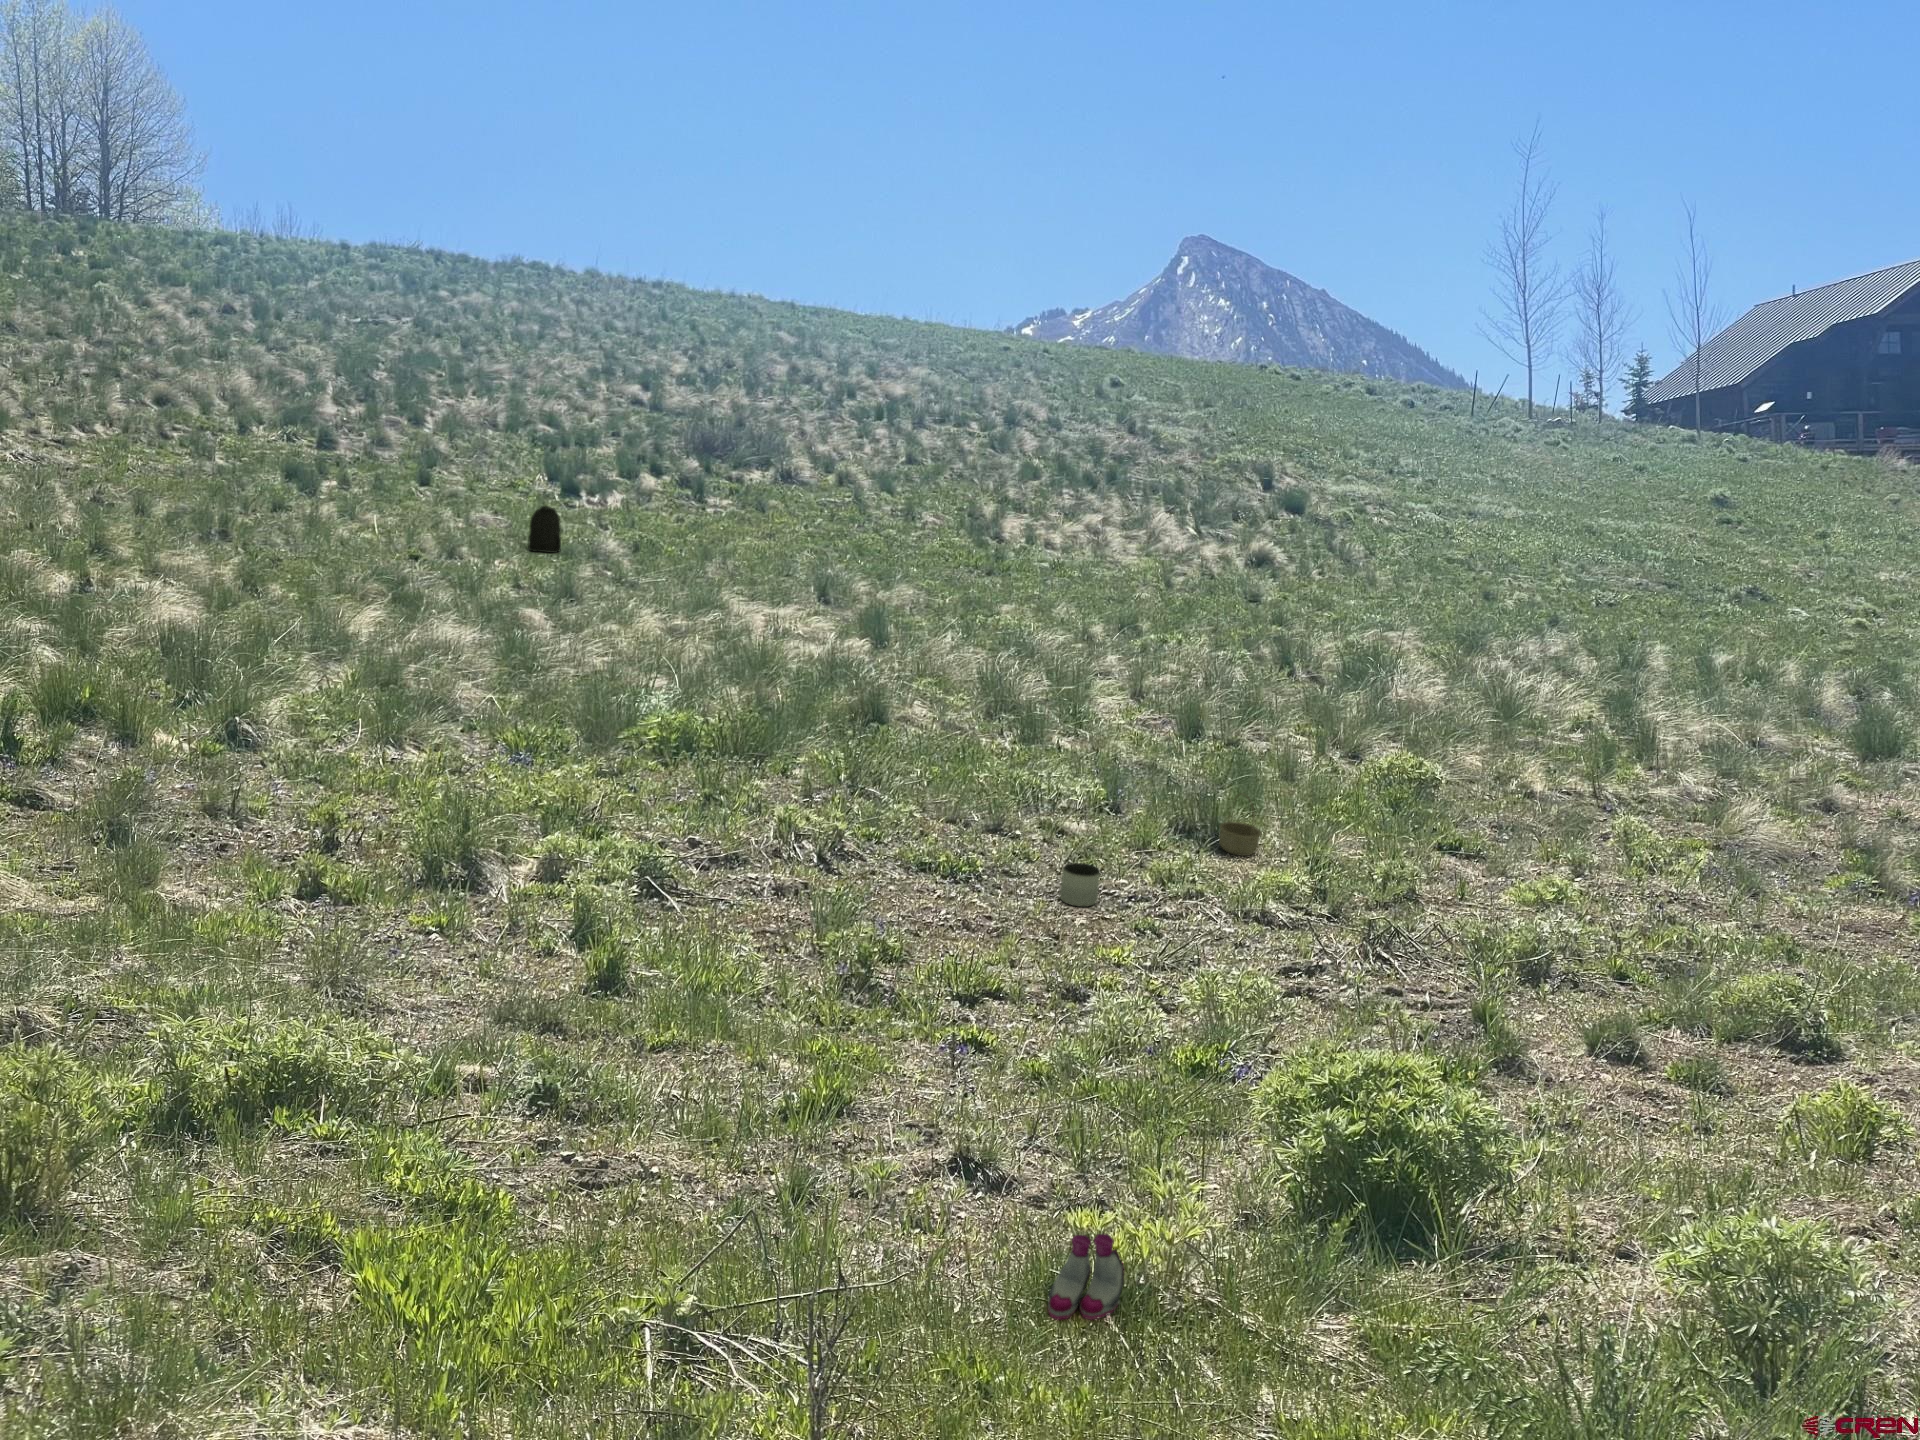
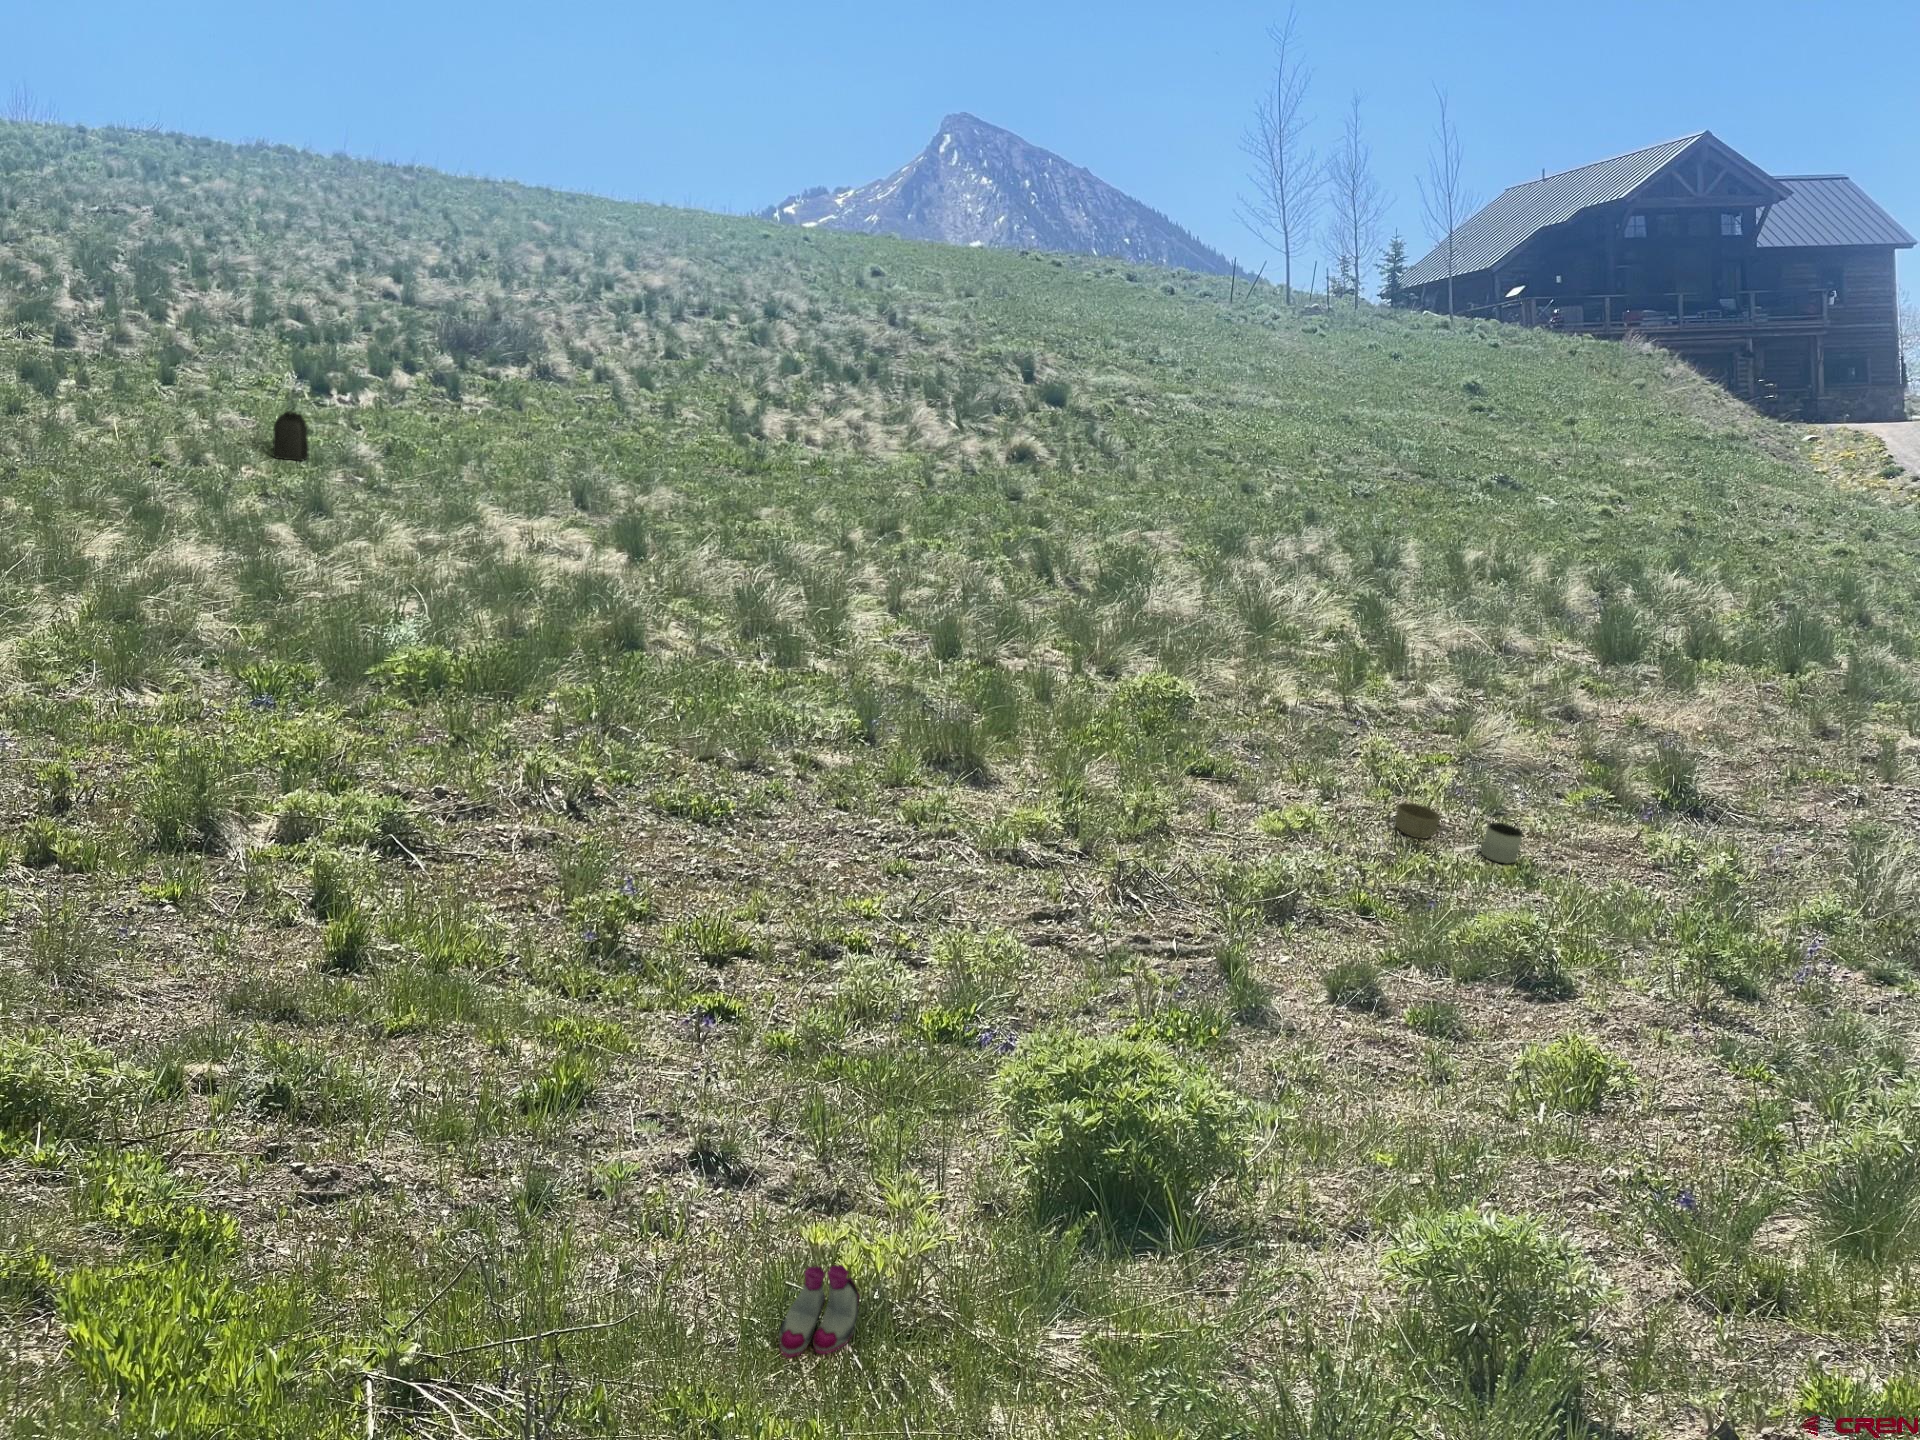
basket: present [1219,794,1261,856] -> present [1395,776,1440,839]
planter: present [1060,863,1100,907] -> present [1481,823,1523,864]

